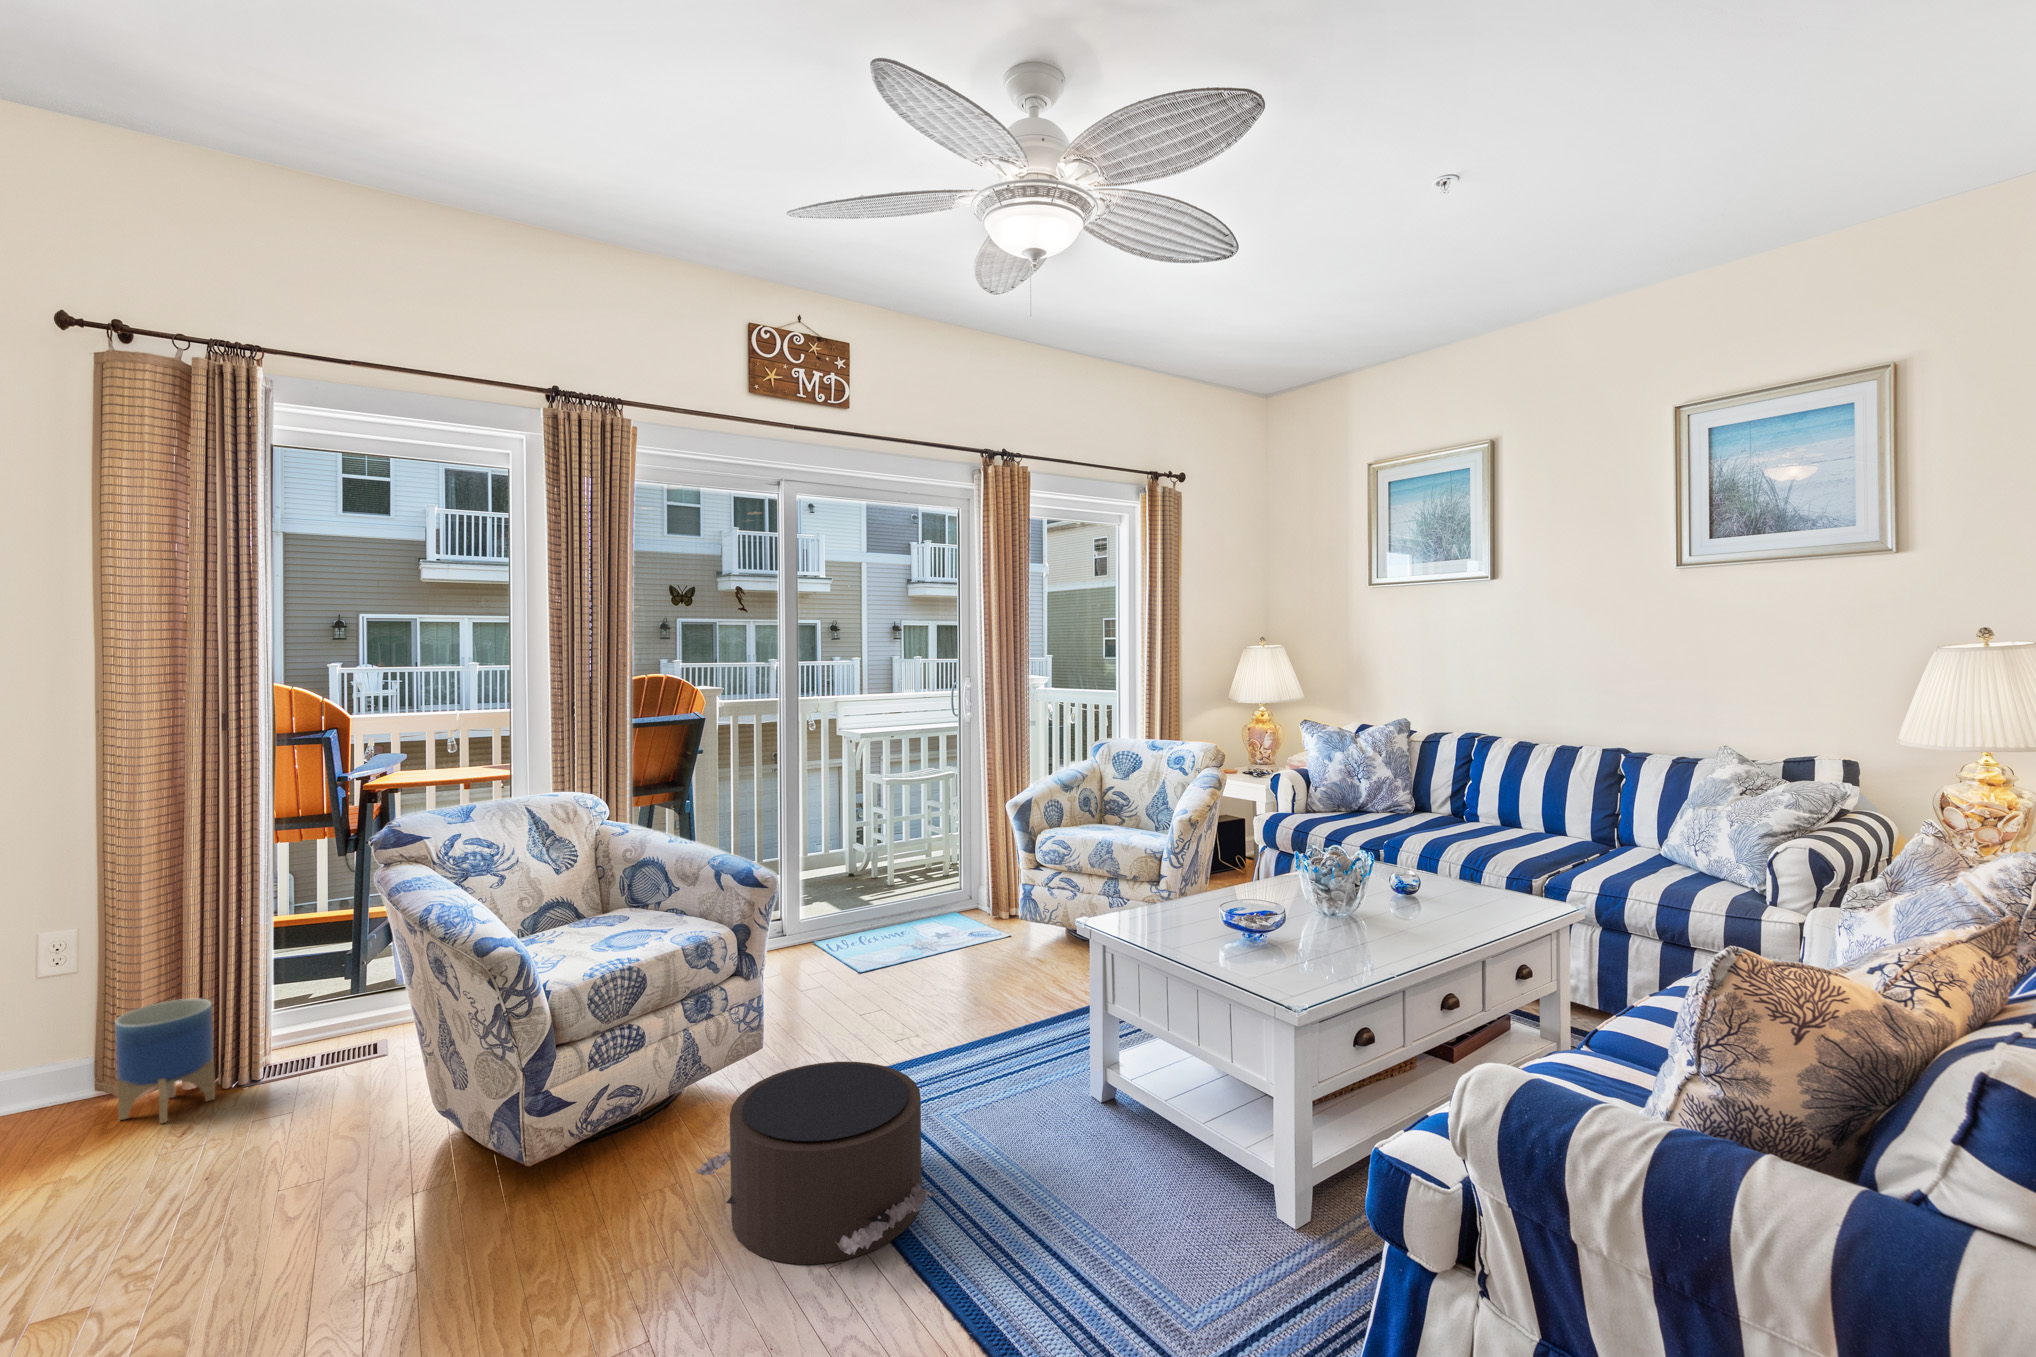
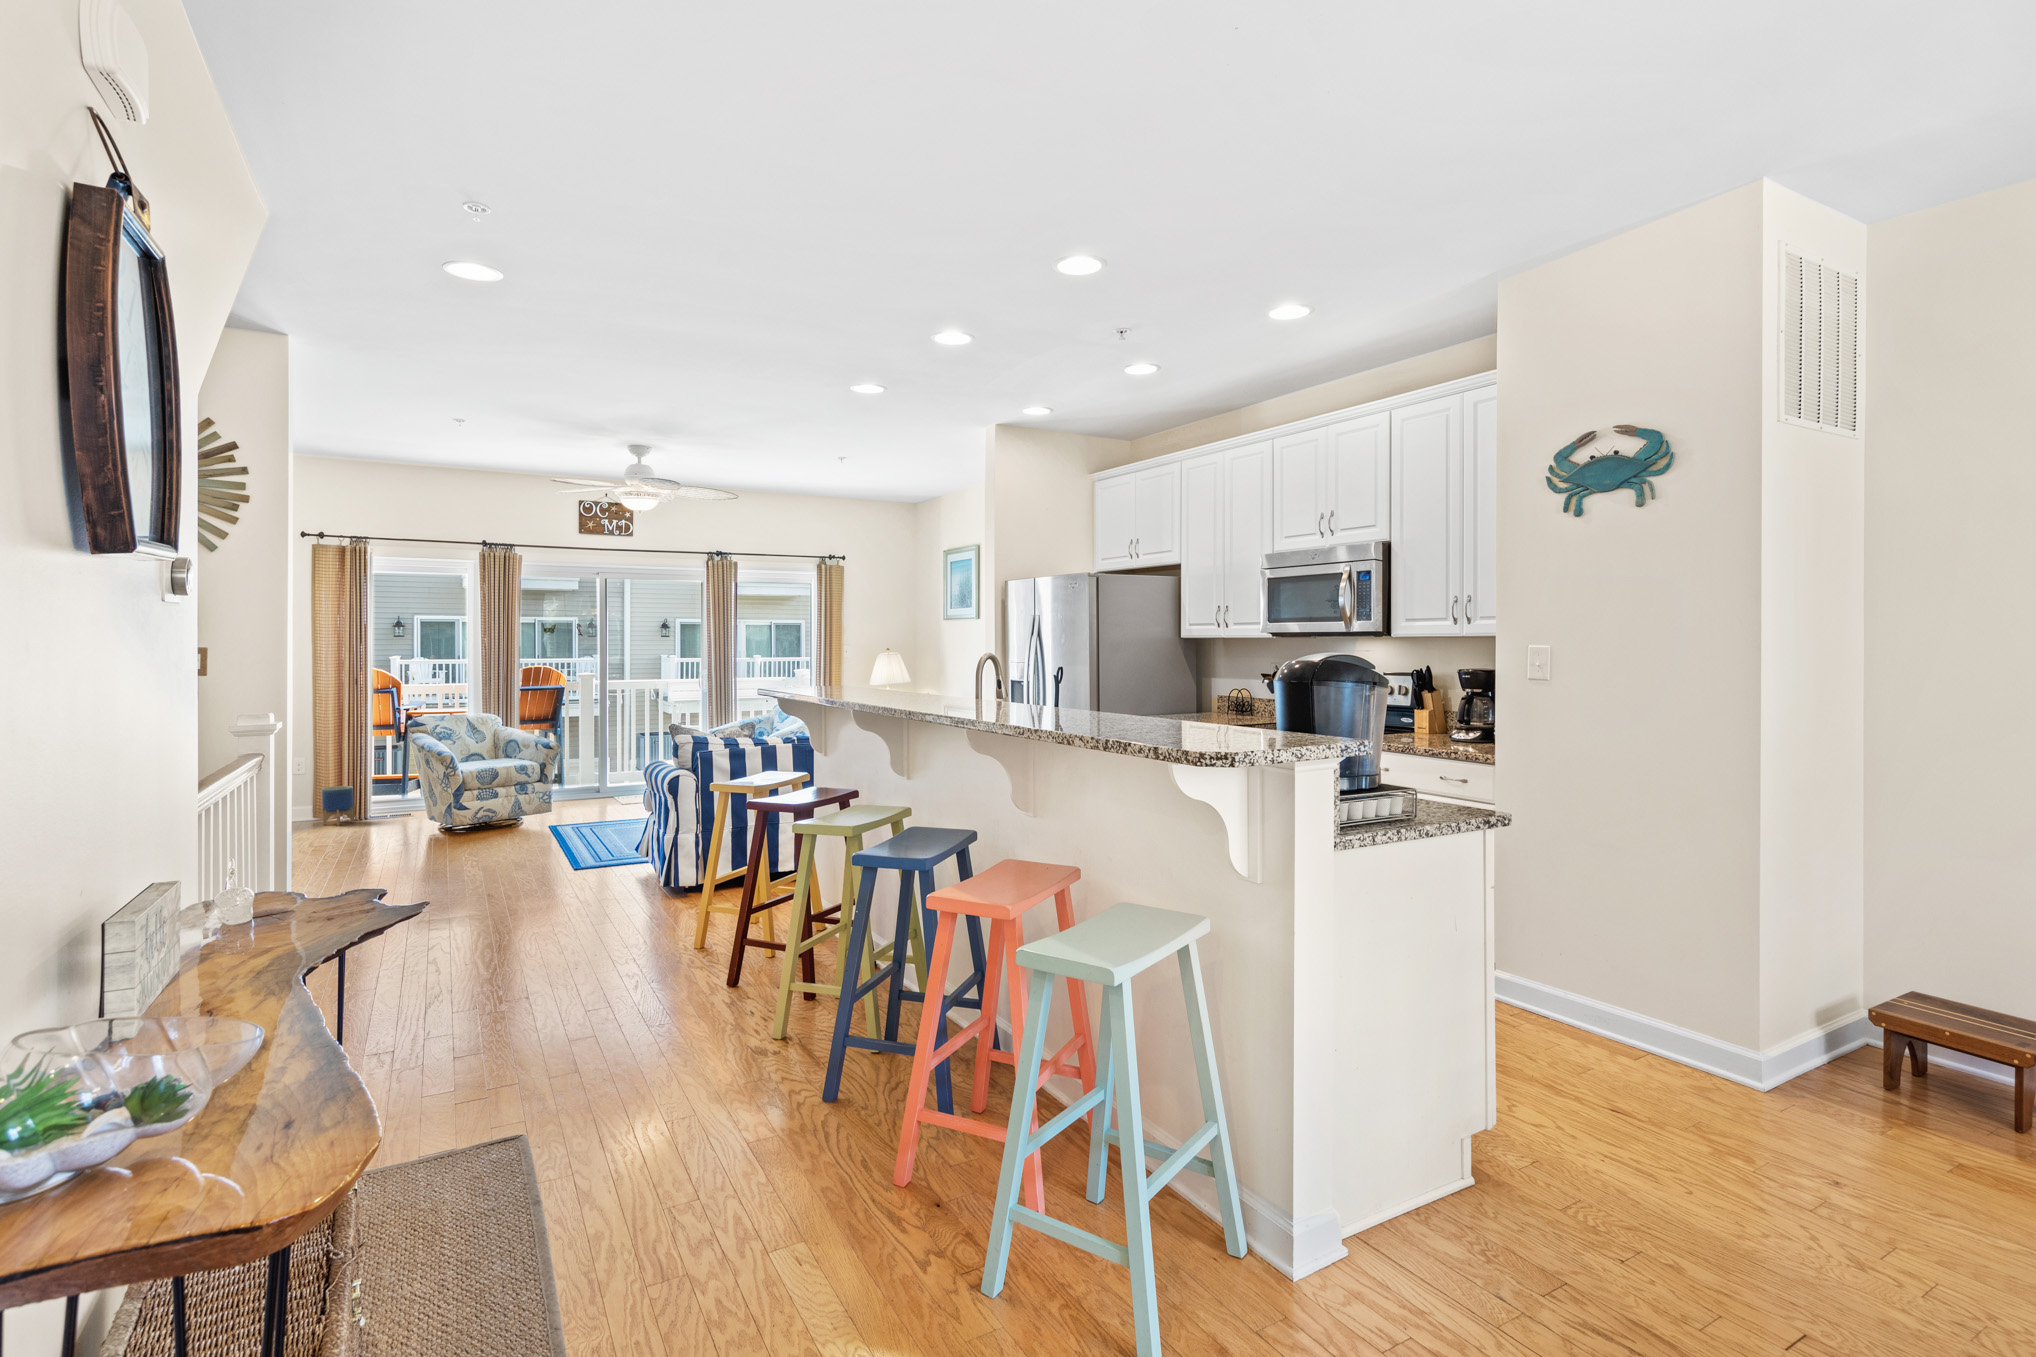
pouf: present [696,1062,935,1264] -> none [507,803,581,848]

